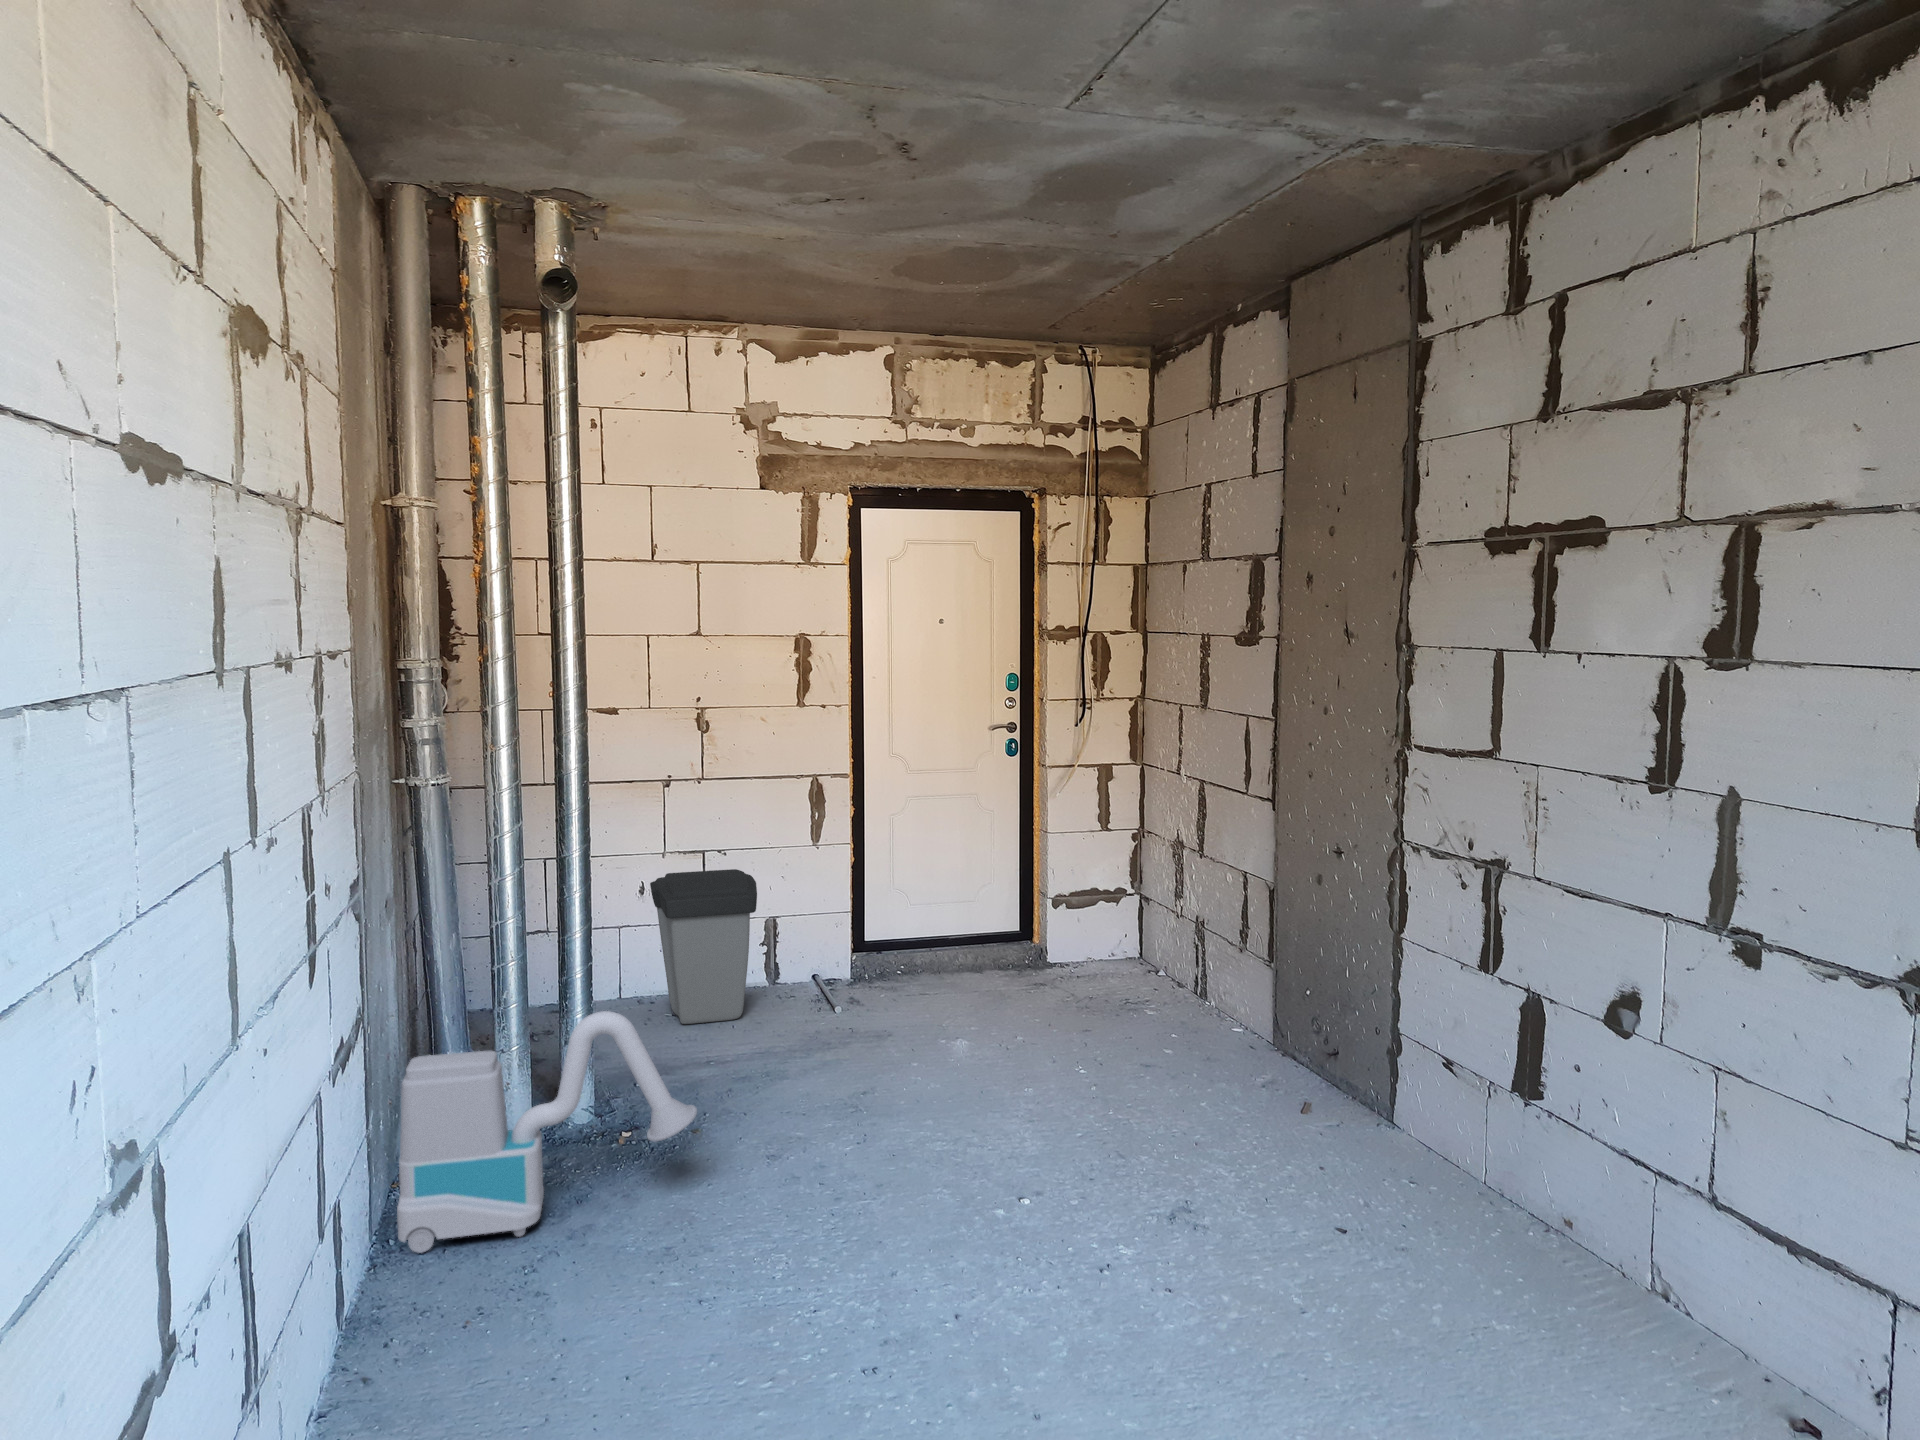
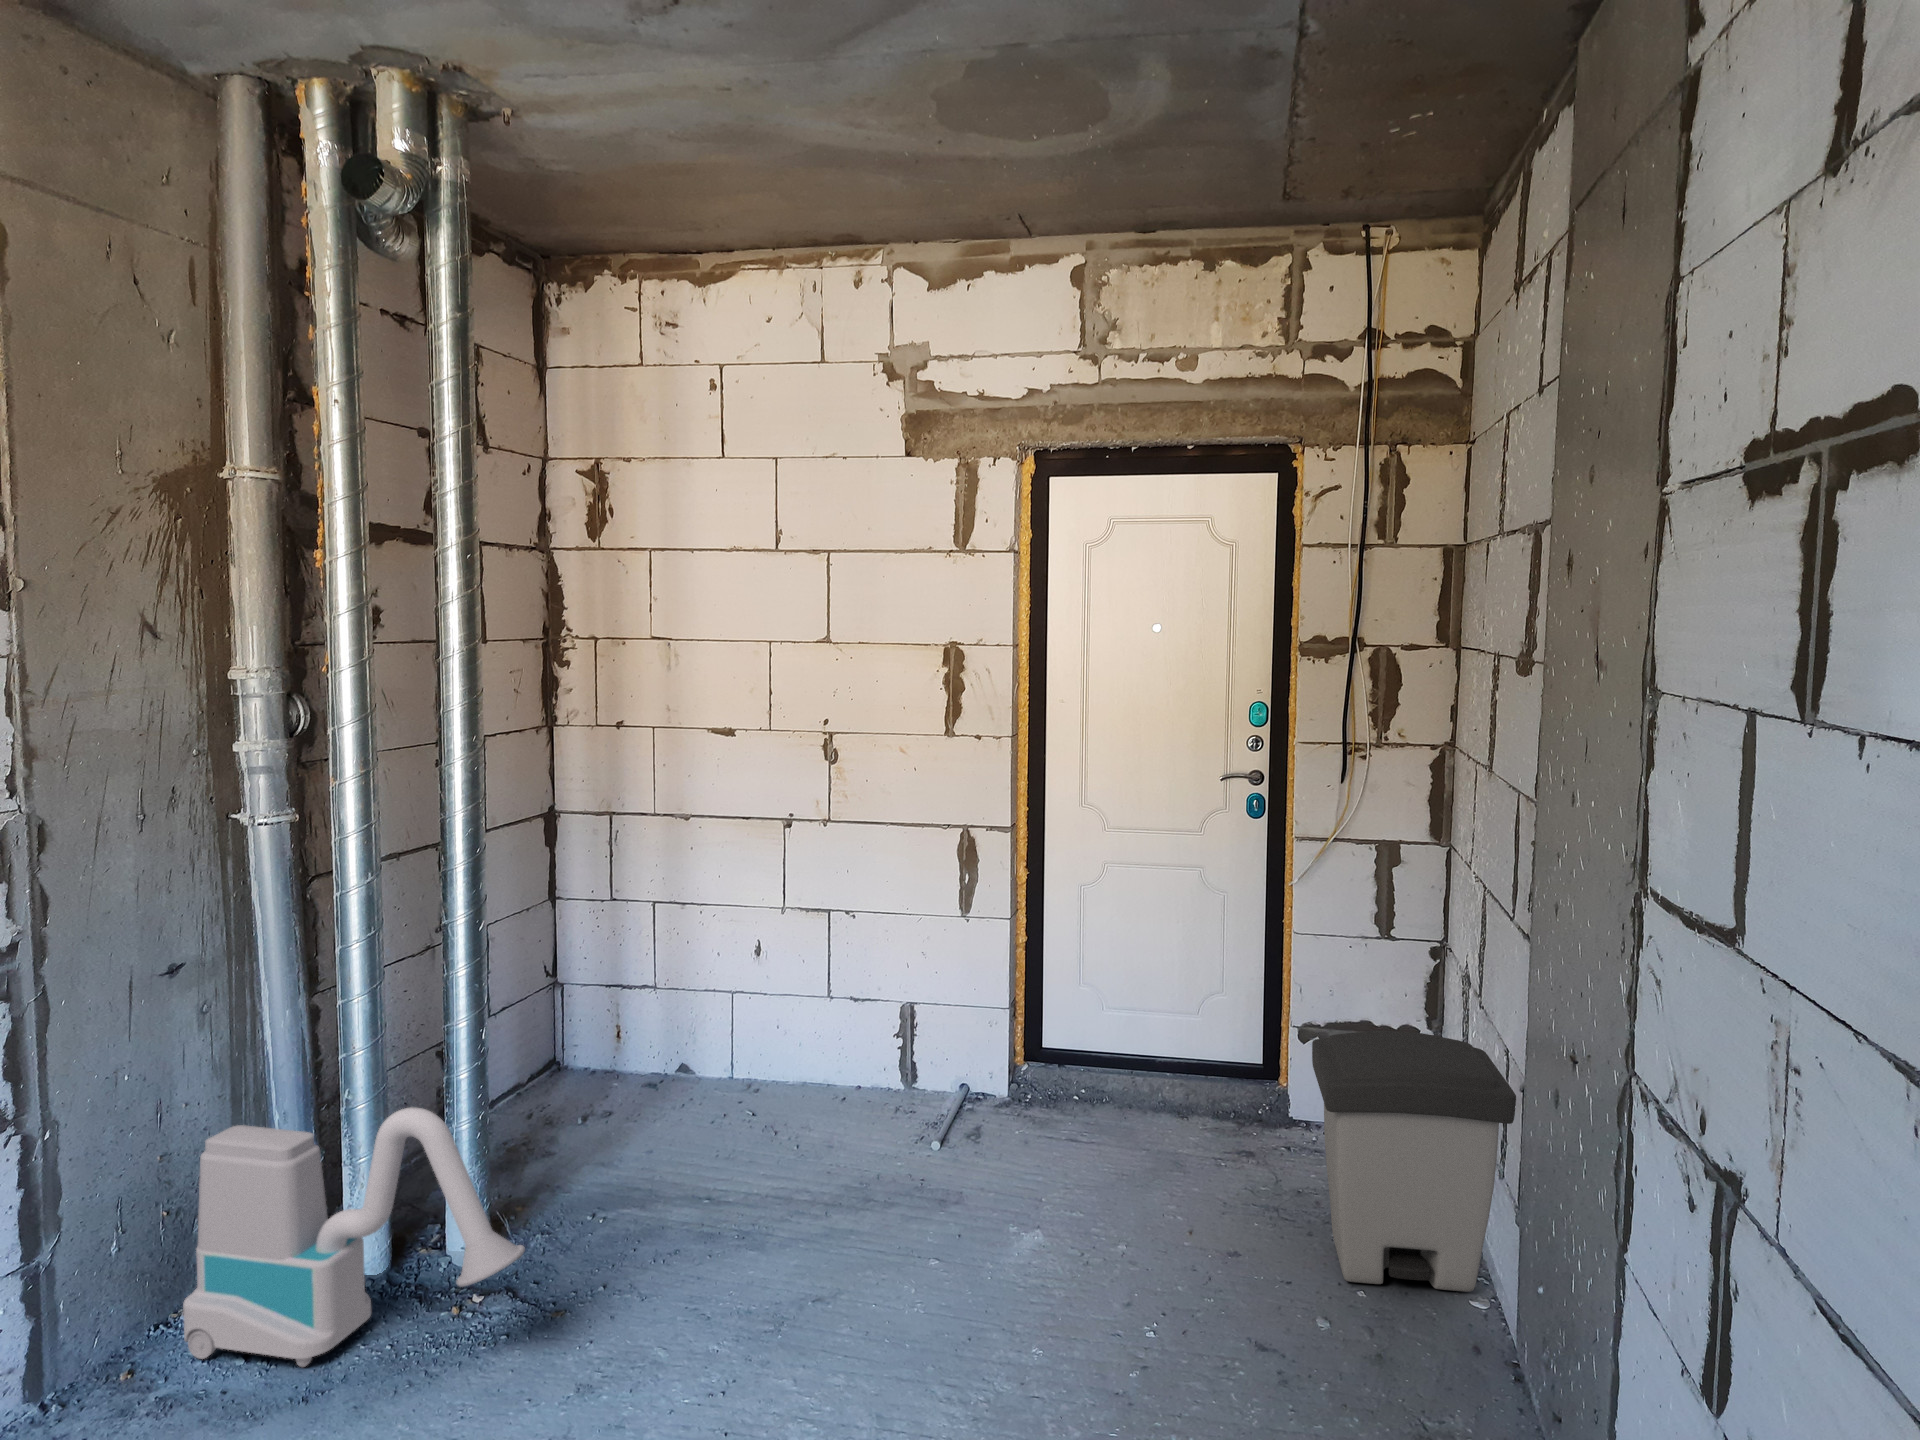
trash can: present [650,869,757,1024] -> present [1312,1031,1516,1292]

